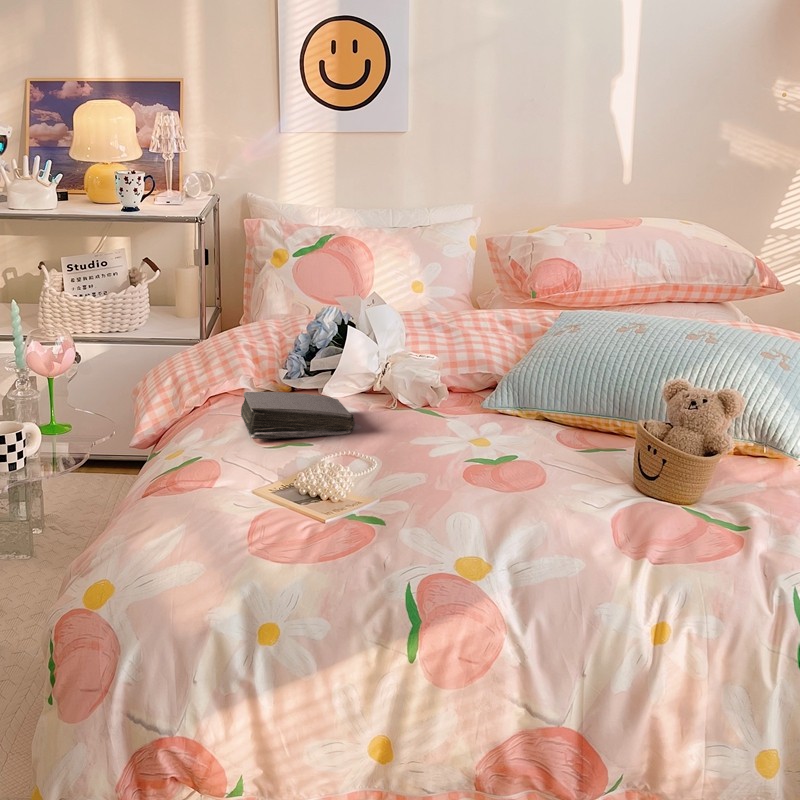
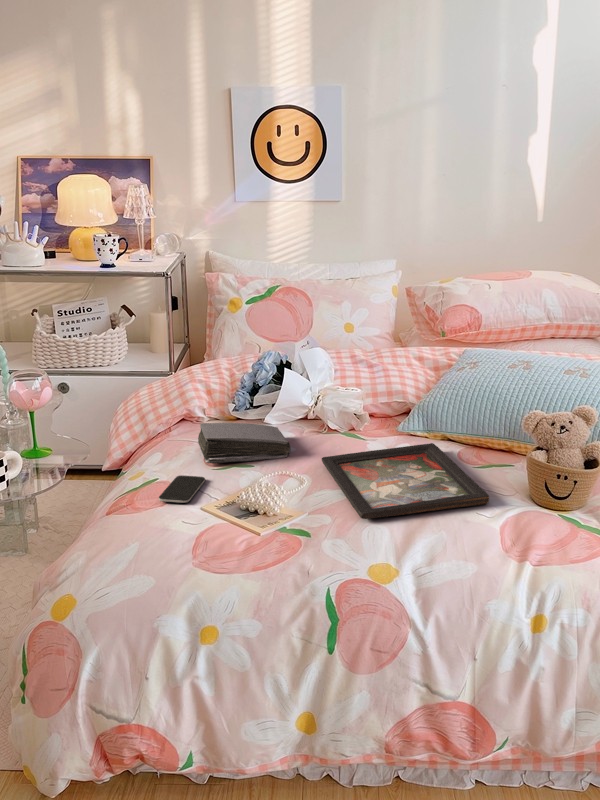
decorative tray: none [393,420,600,504] -> present [322,443,489,519]
smartphone: none [193,452,250,484] -> present [159,475,205,503]

